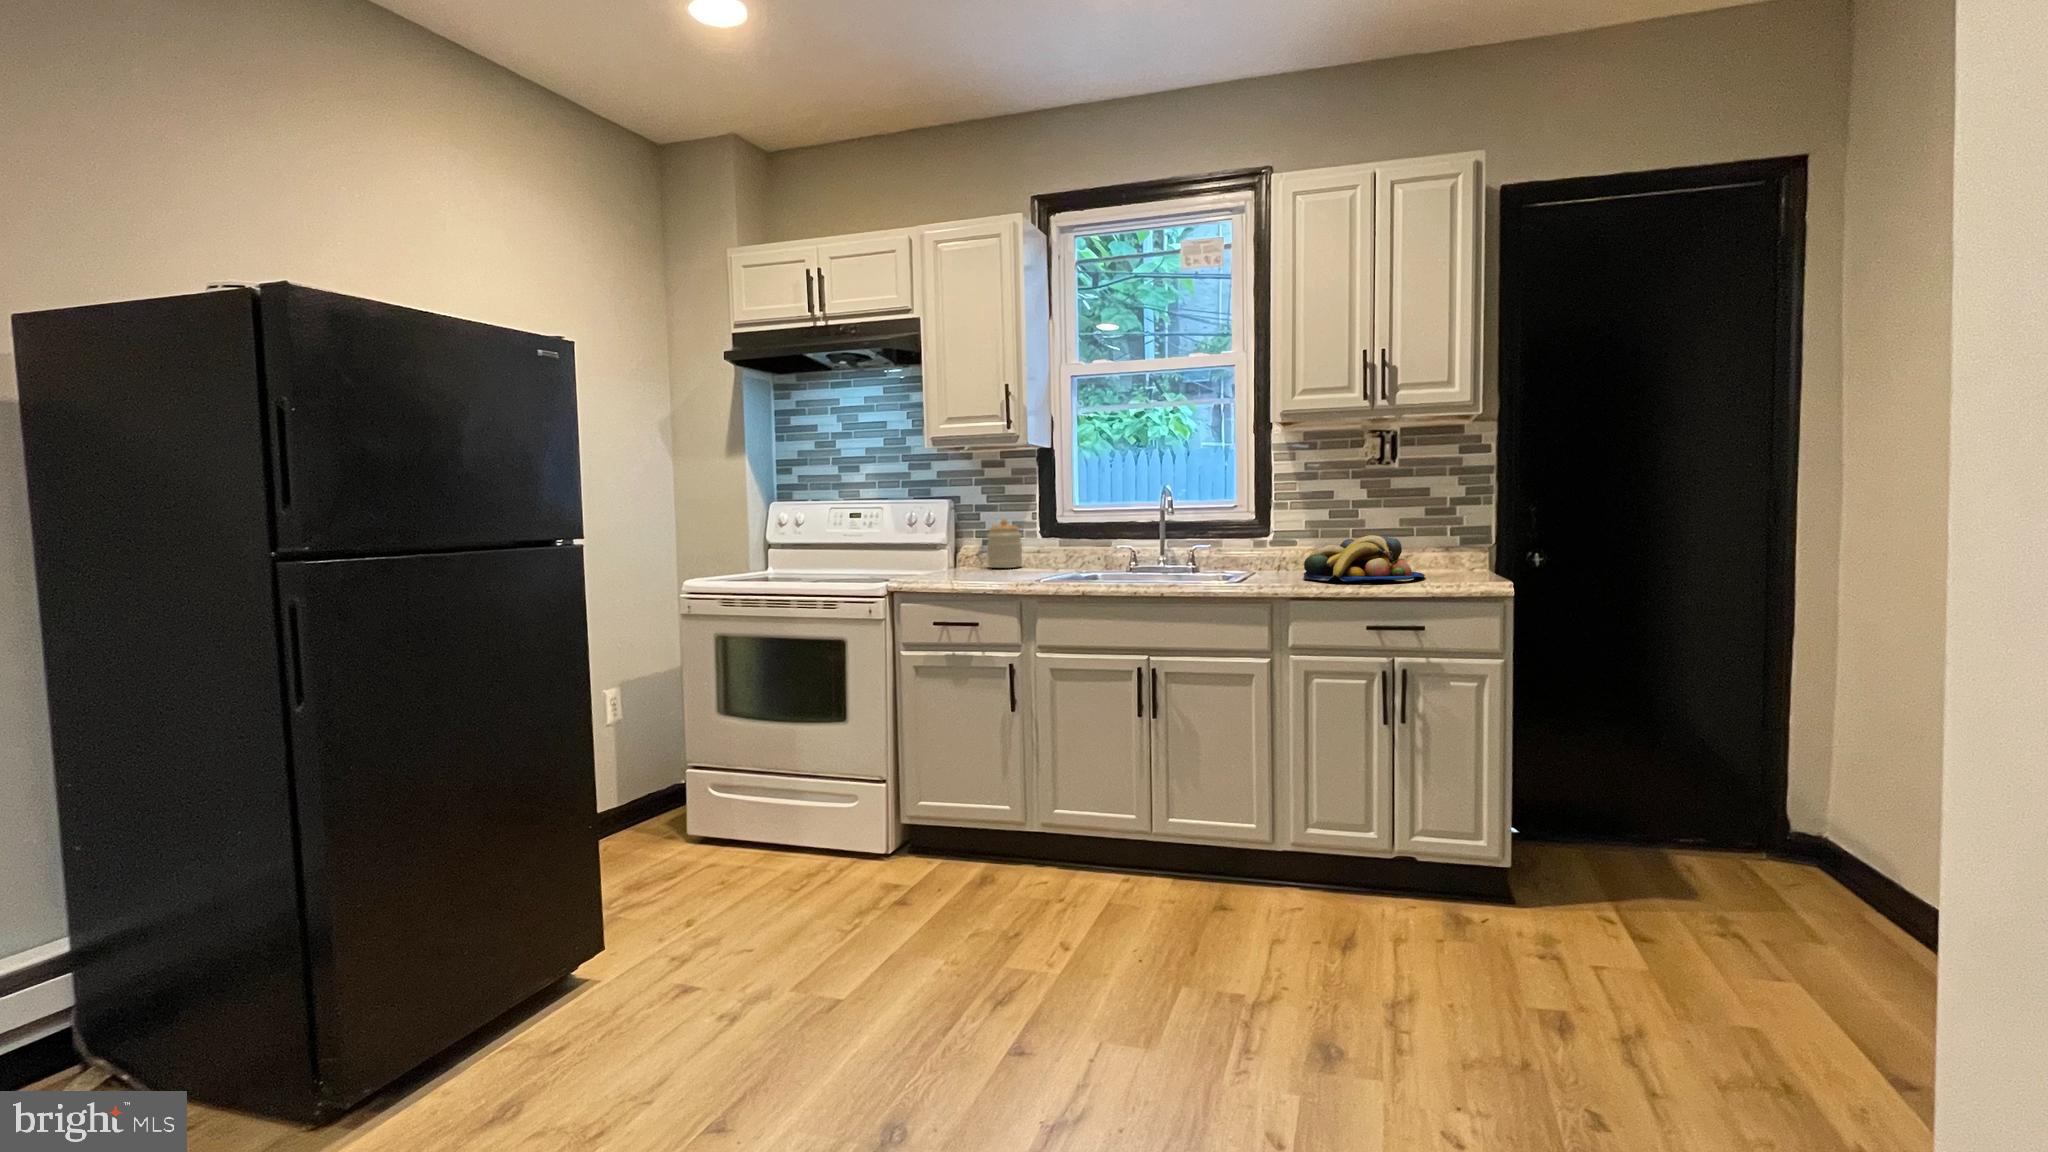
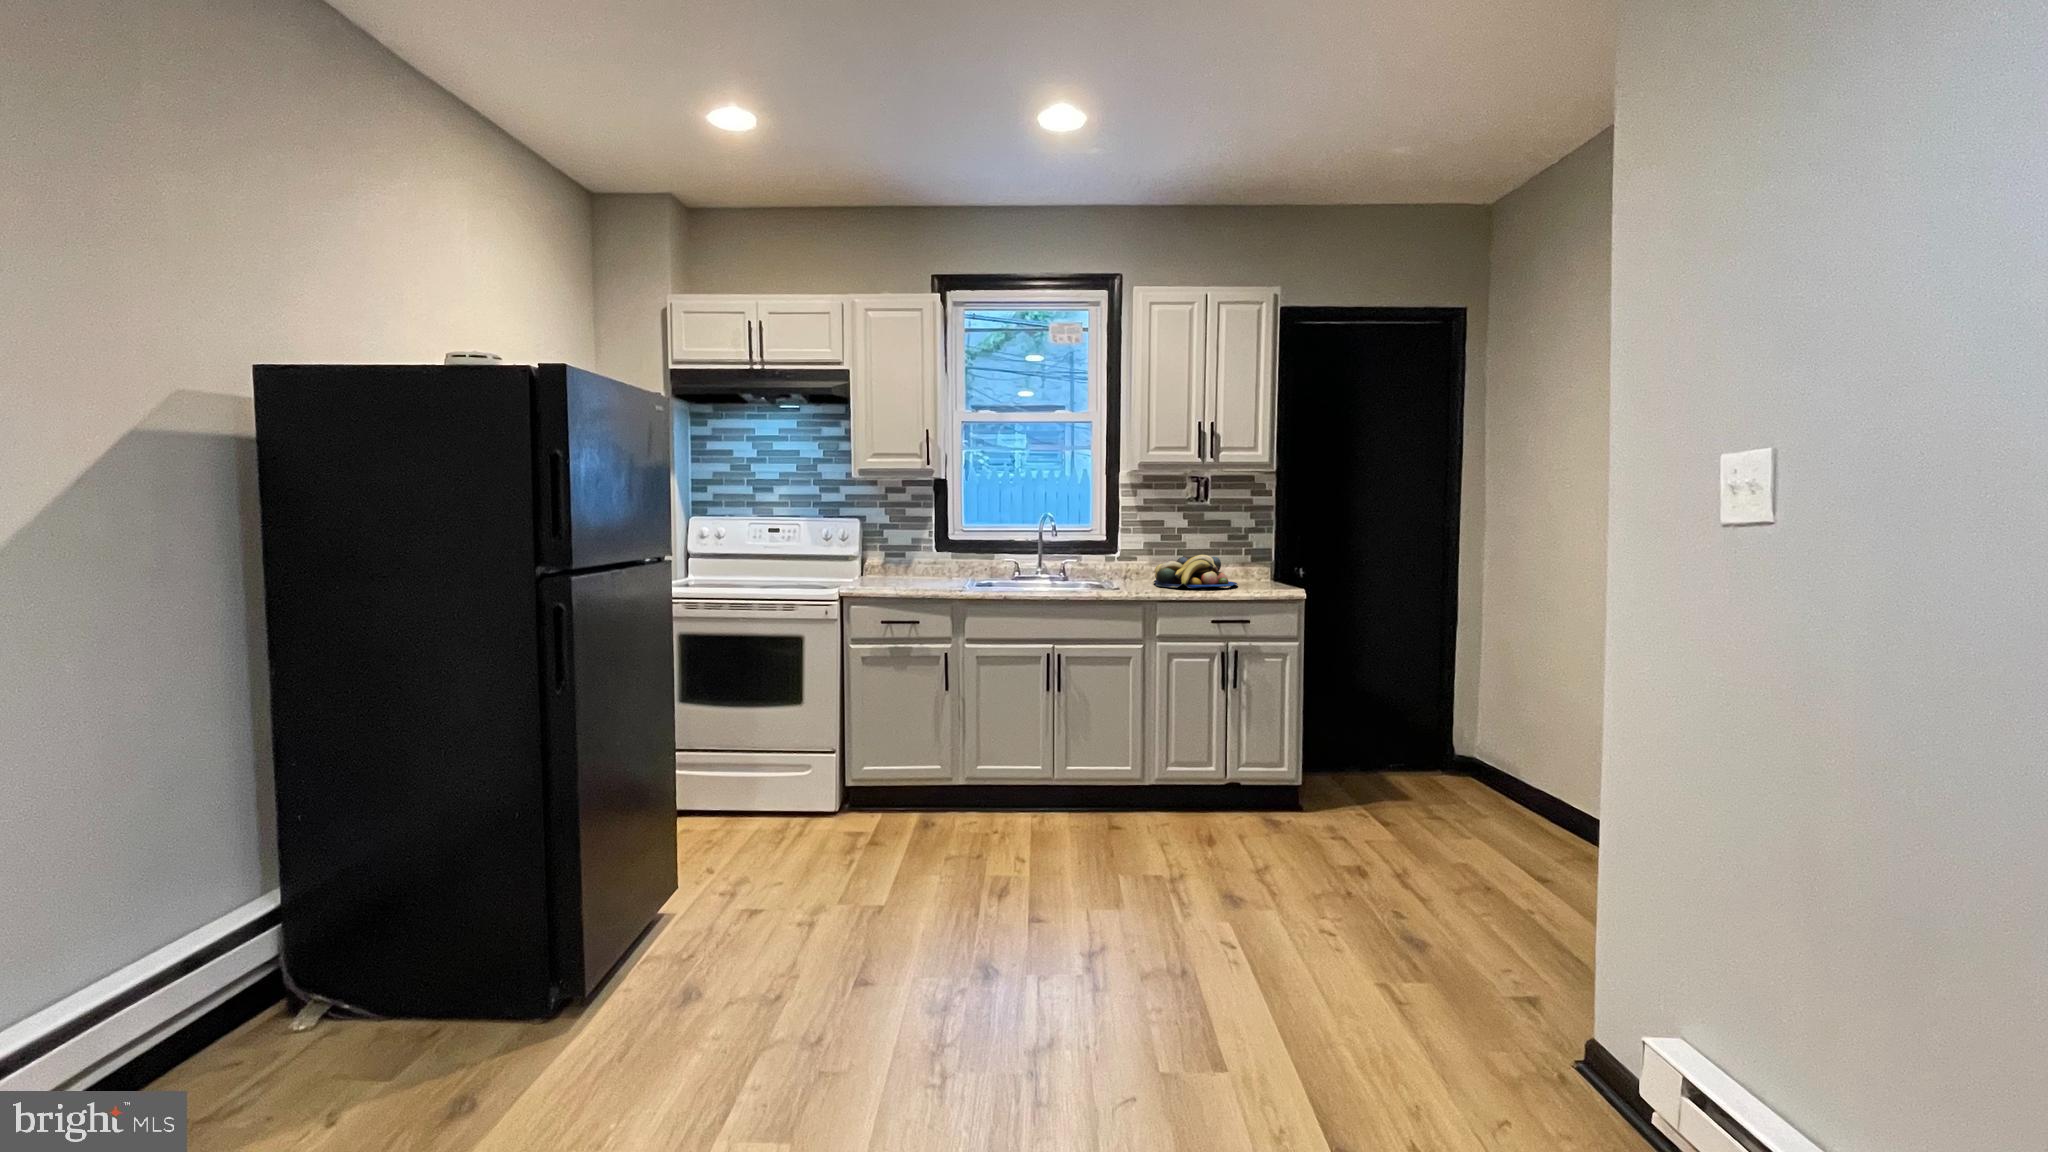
jar: present [987,519,1022,568] -> none [892,536,922,576]

